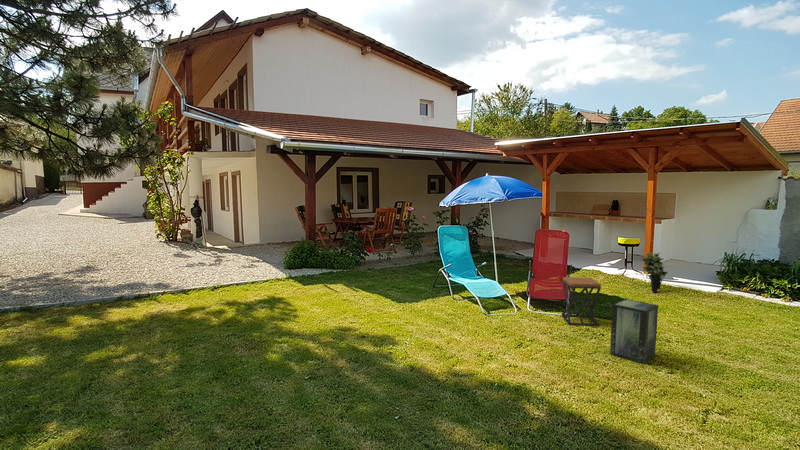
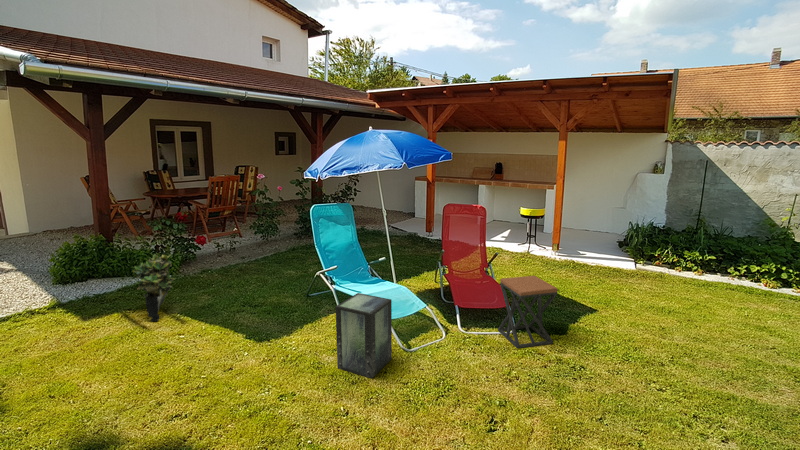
potted plant: present [642,252,668,293] -> present [133,254,175,321]
storage box: present [610,299,658,364] -> present [336,293,392,378]

